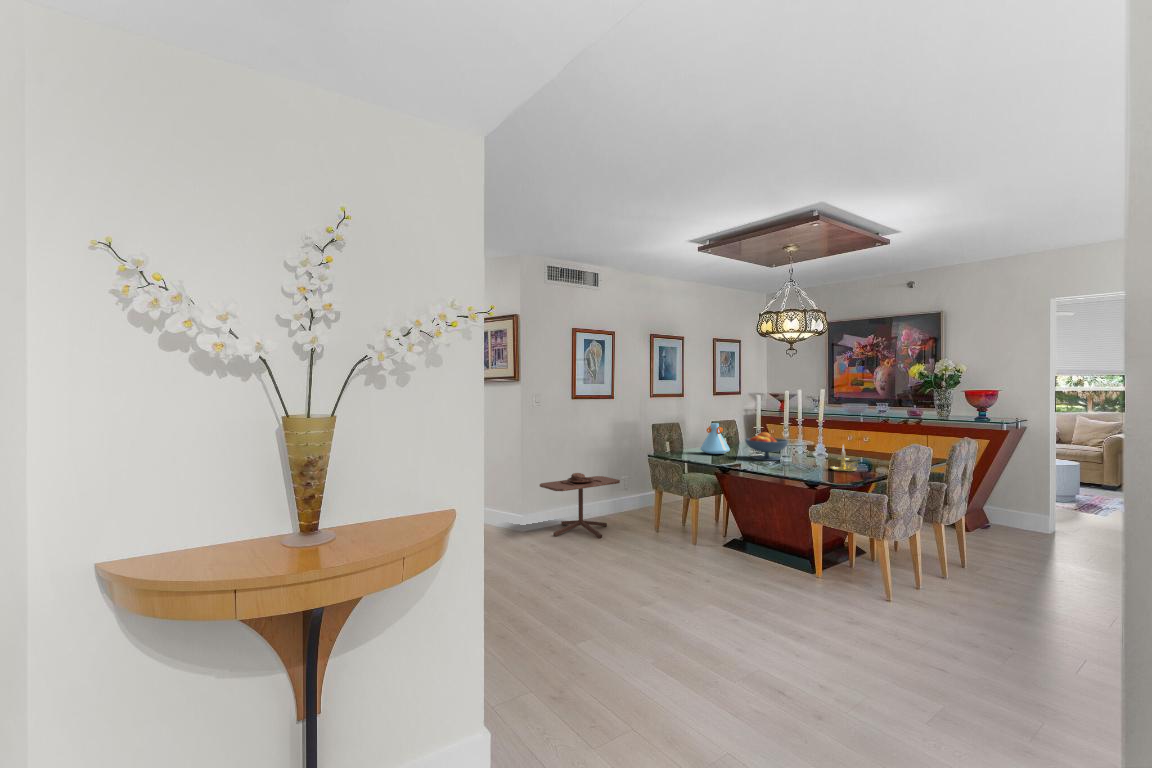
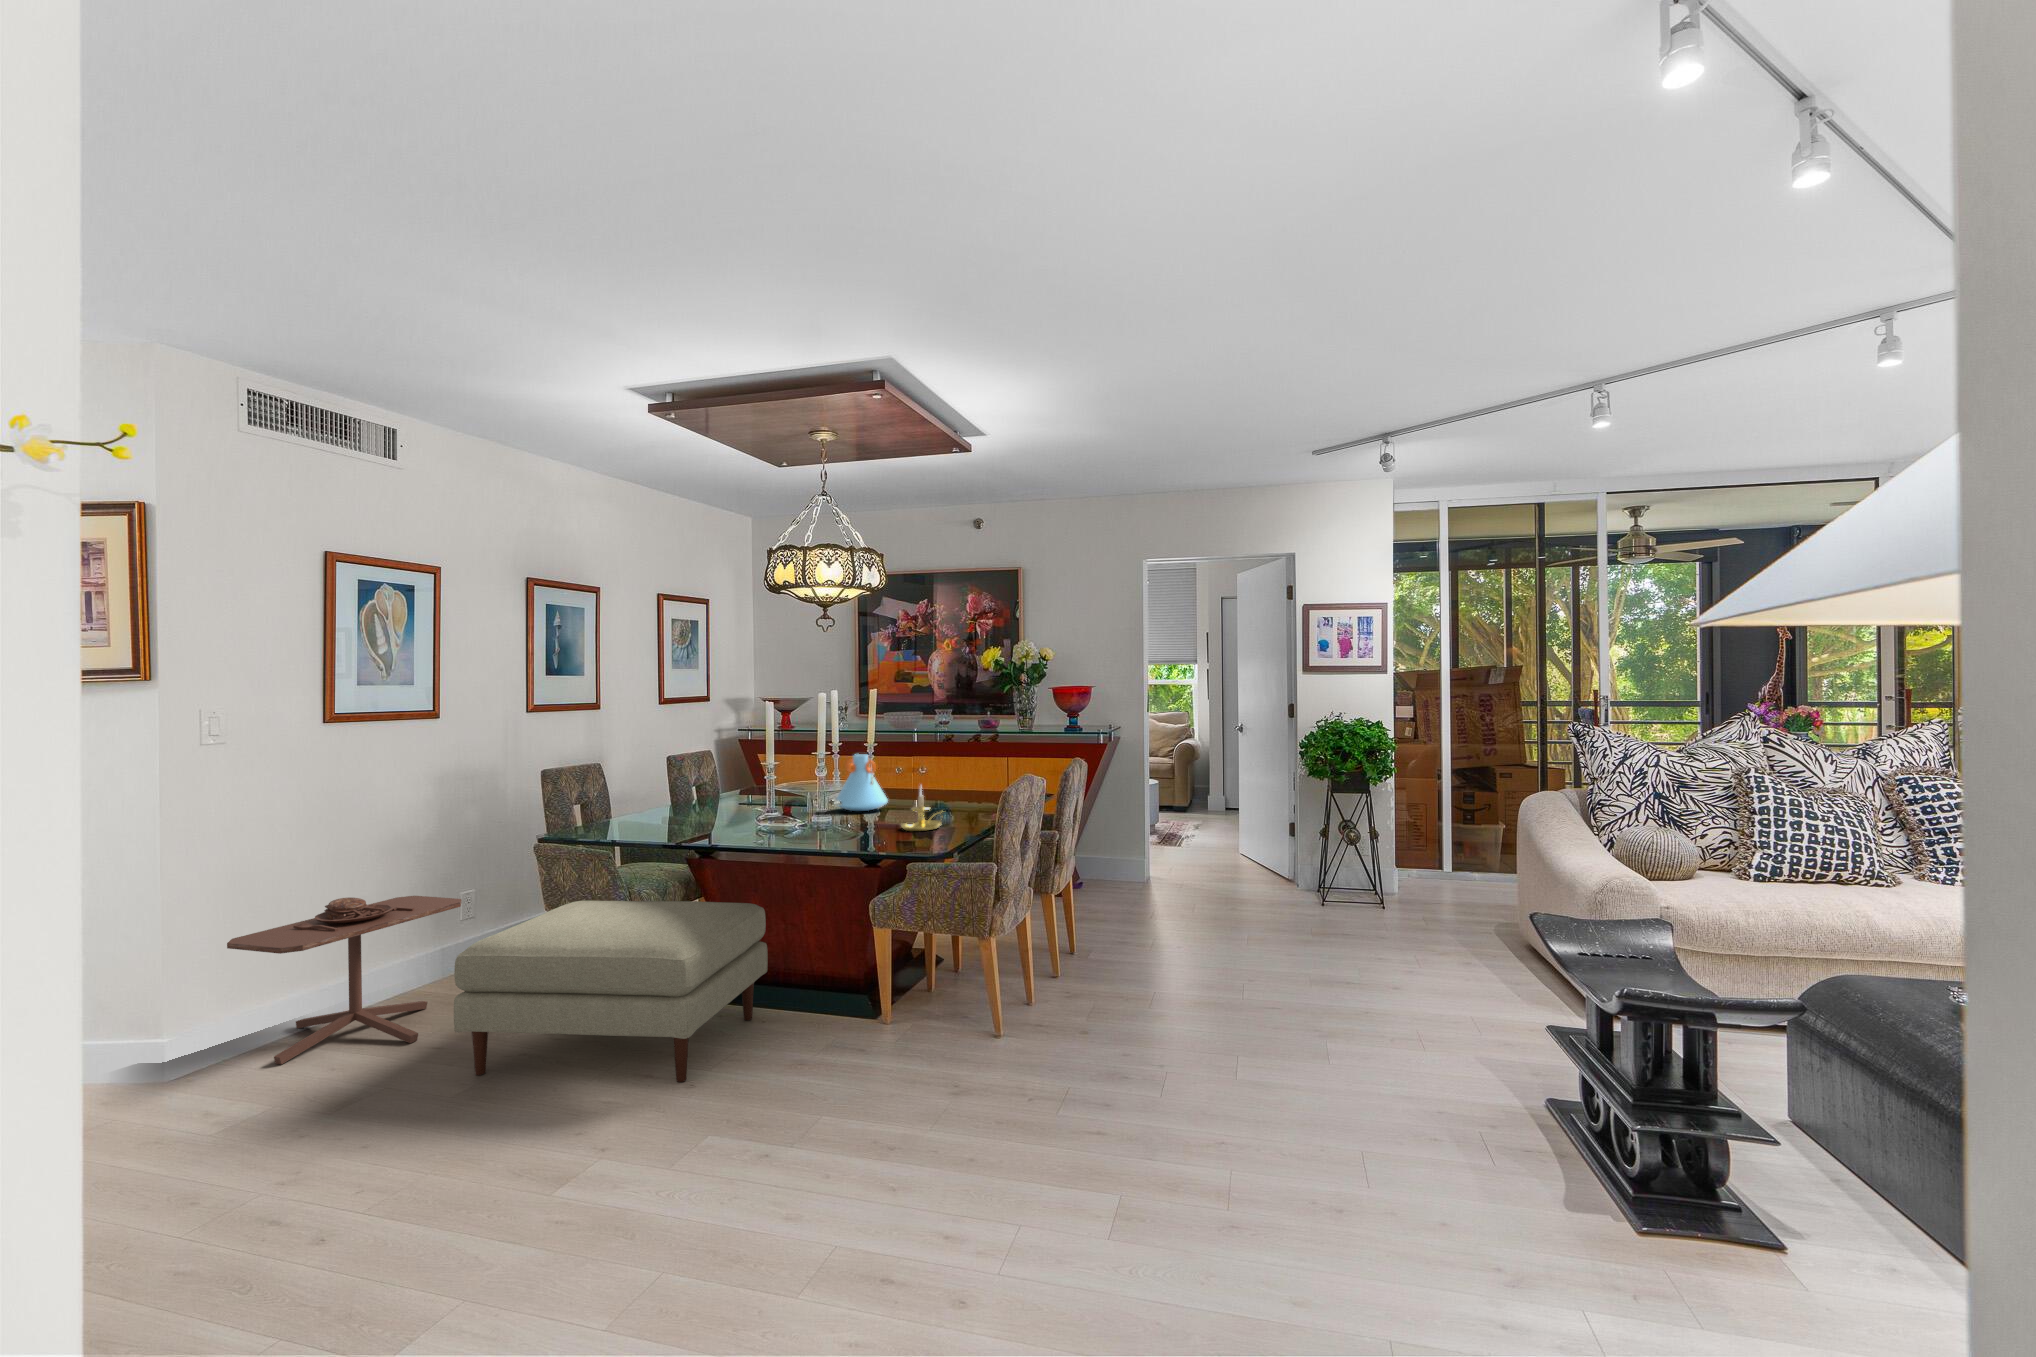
vase: present [700,423,730,454] -> present [837,754,888,811]
fruit bowl: present [745,432,788,460] -> none [744,770,824,824]
ottoman: none [613,487,755,579] -> present [454,901,768,1082]

